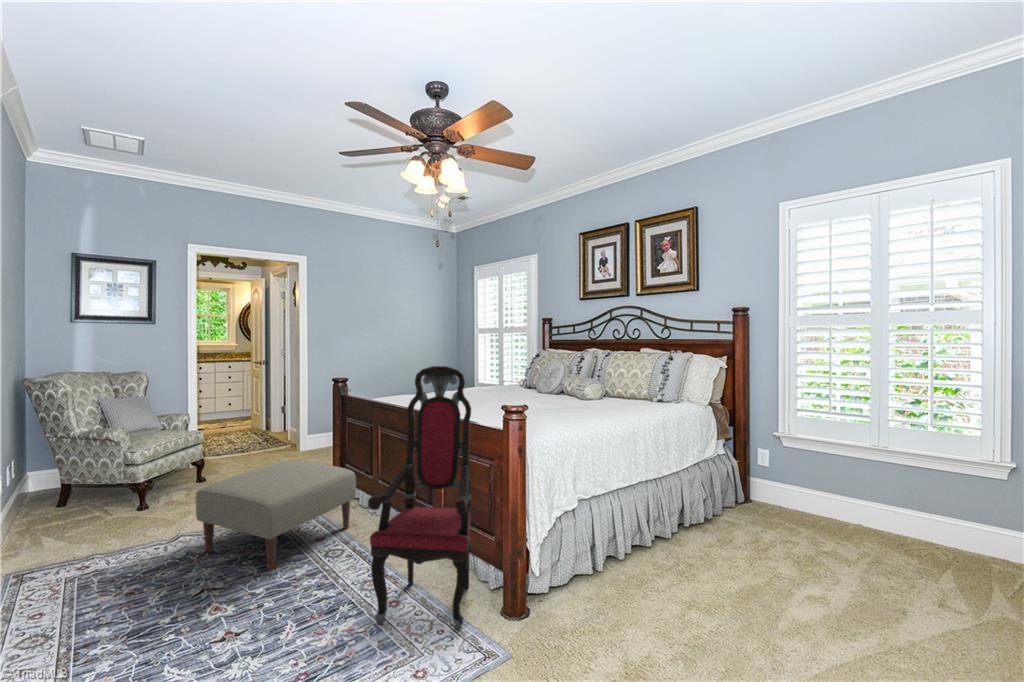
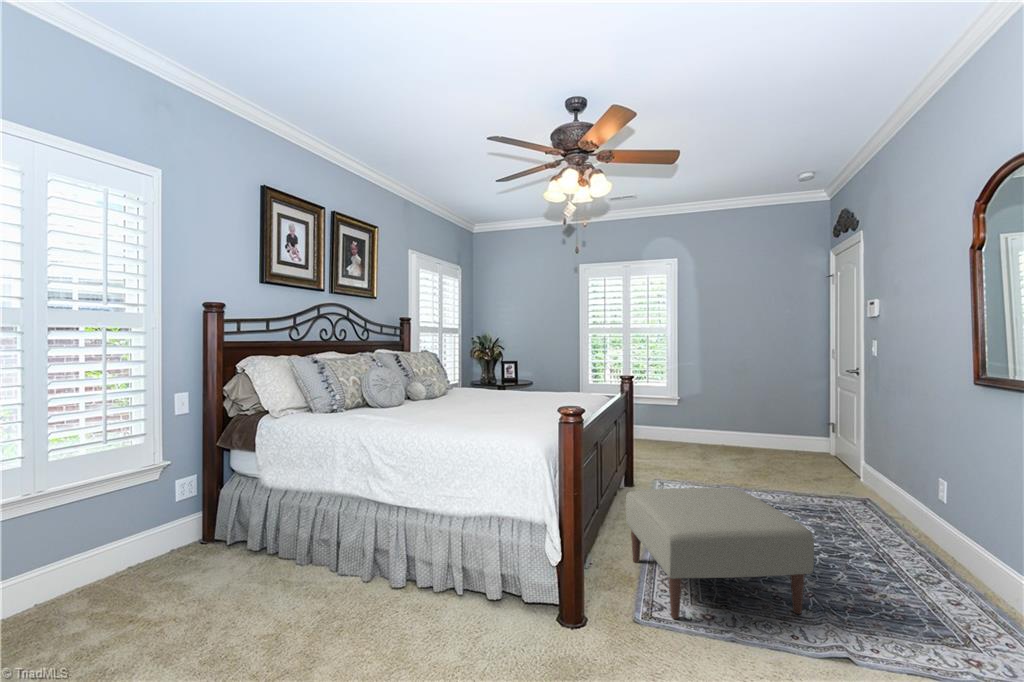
armchair: present [368,366,471,631] -> none [622,352,697,507]

